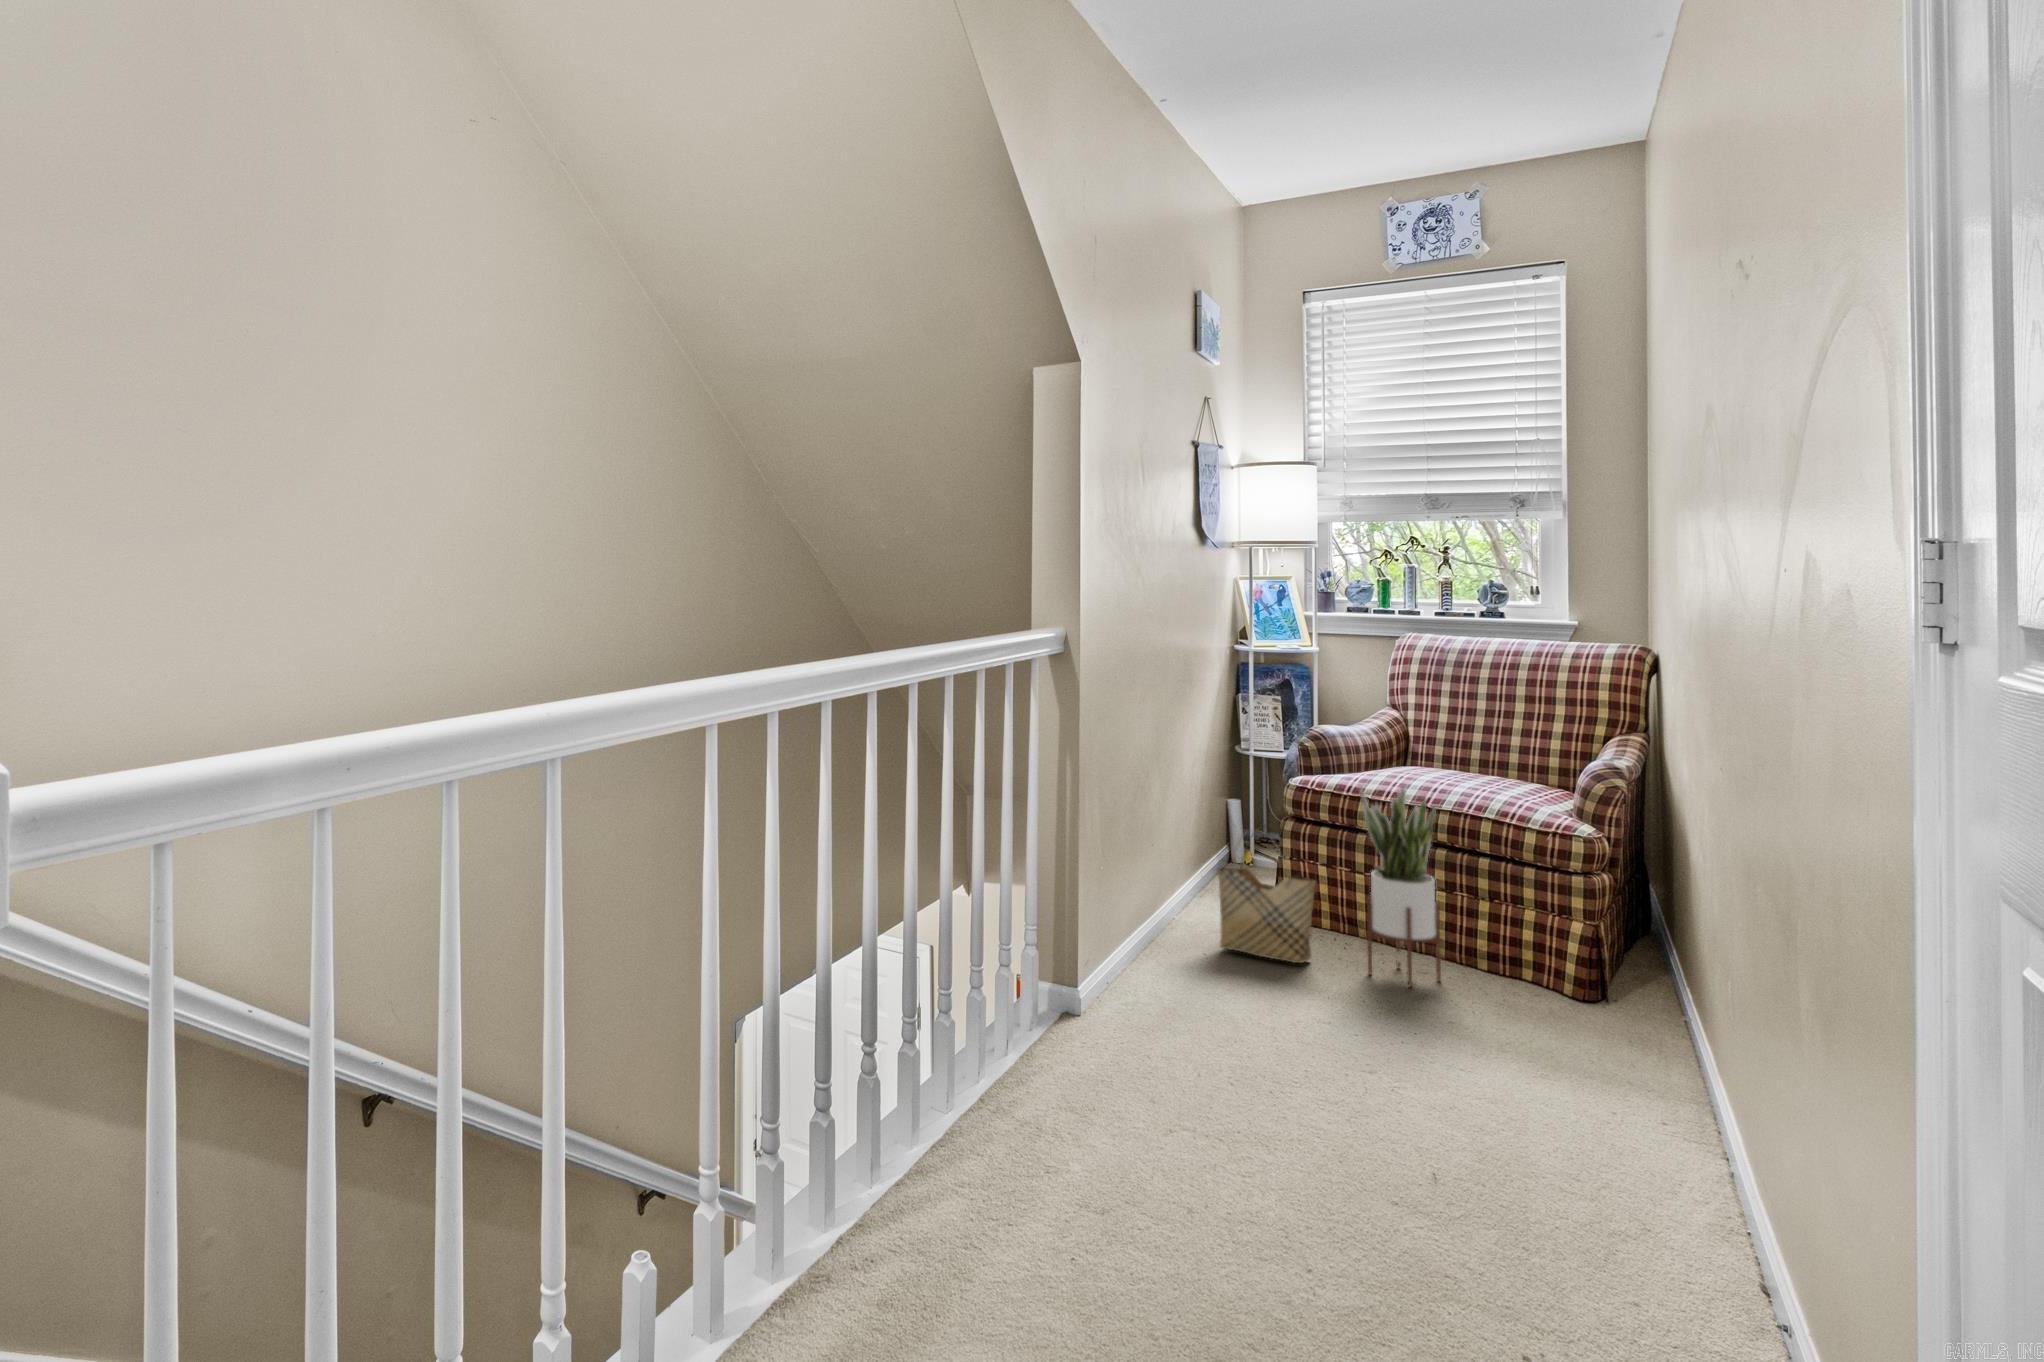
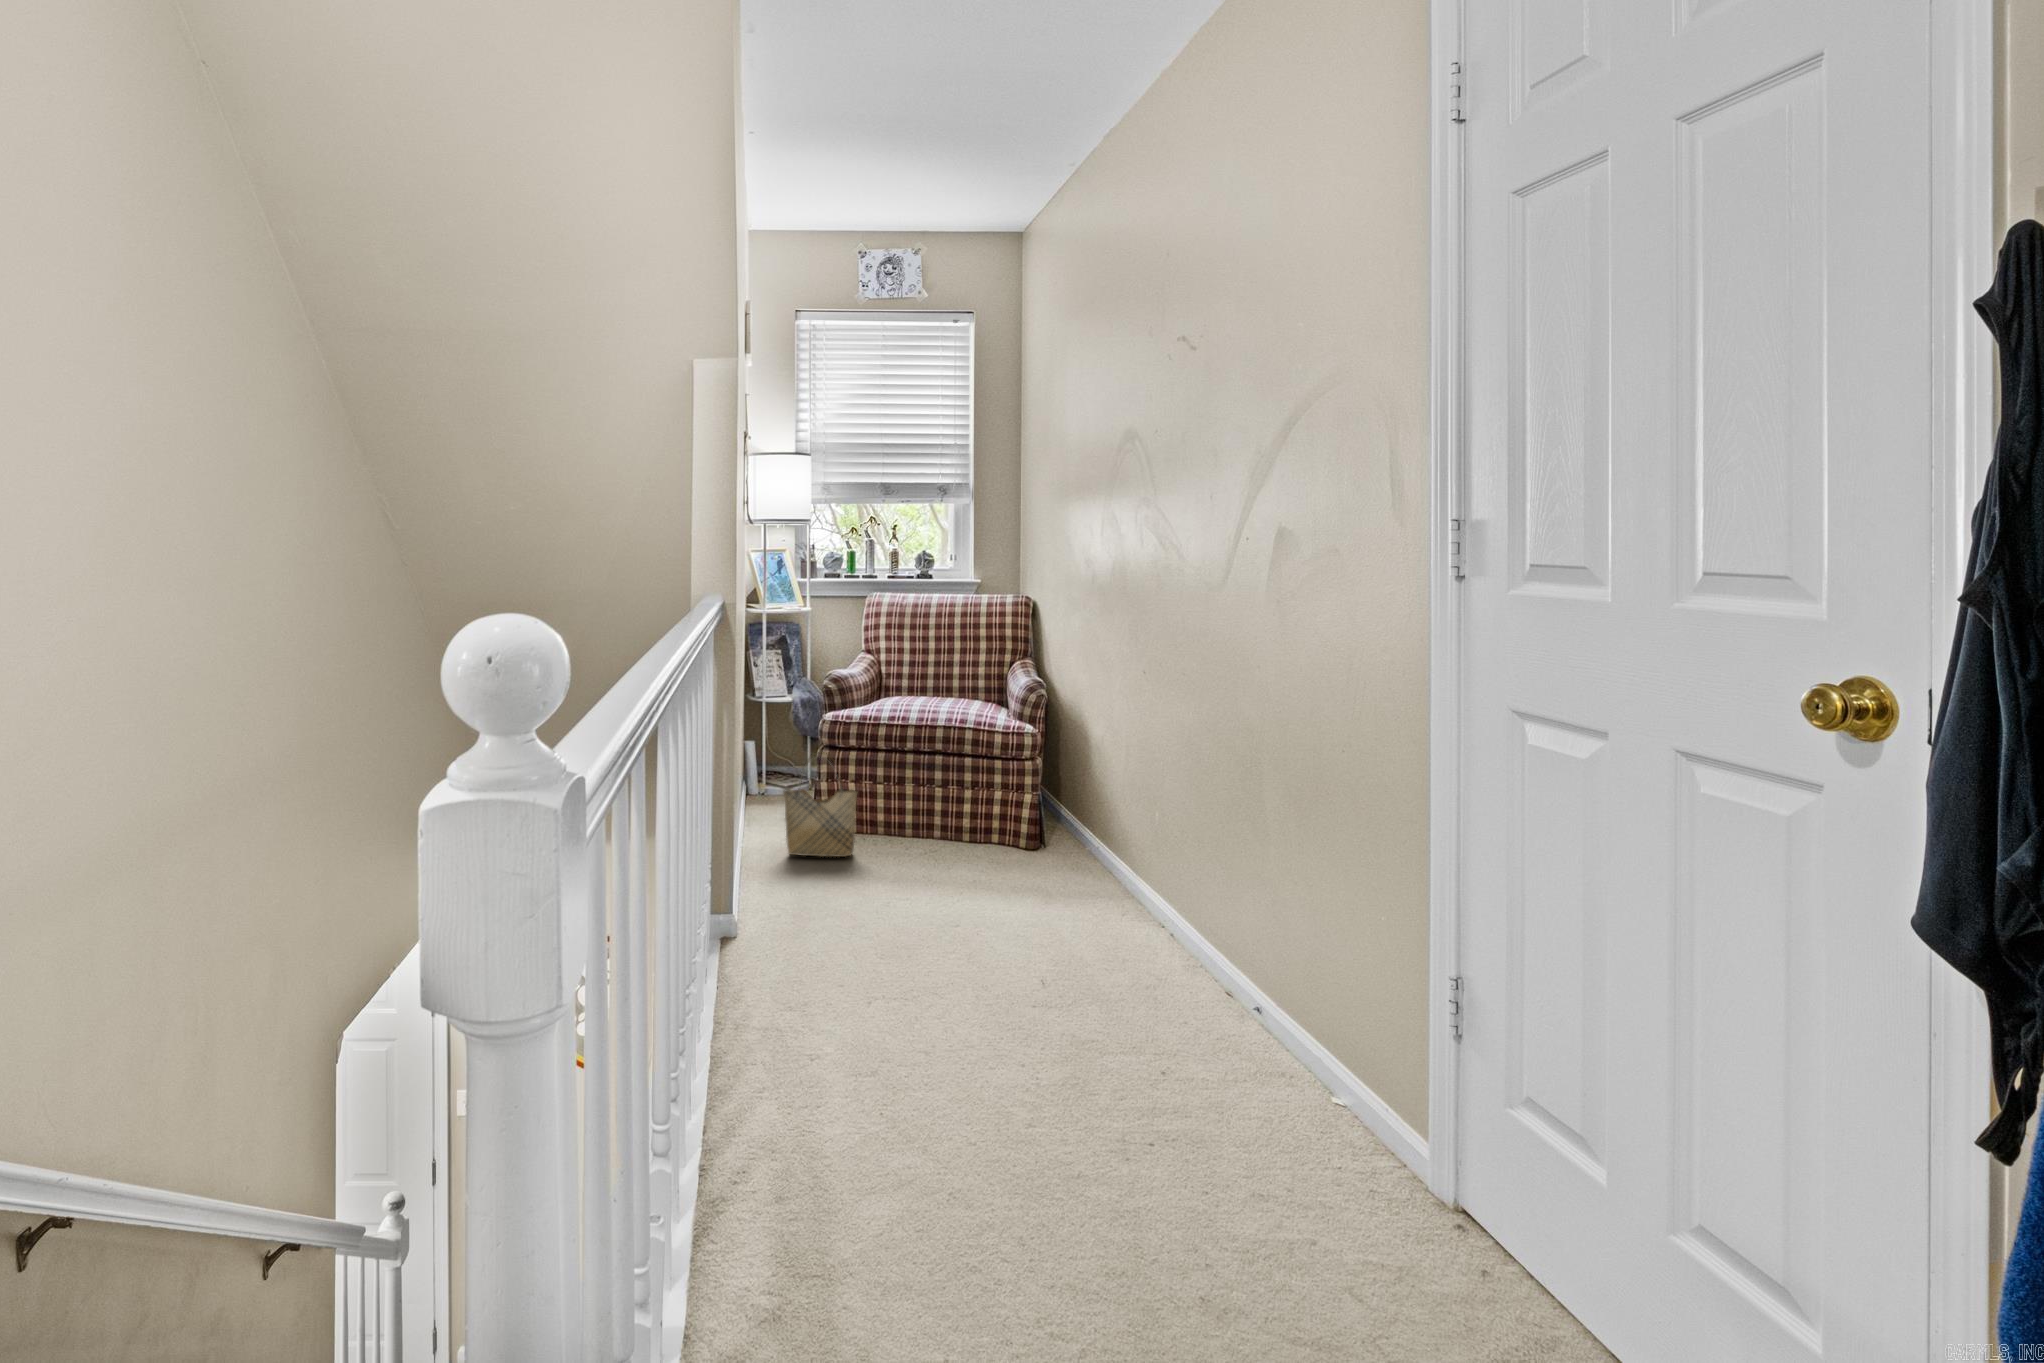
potted plant: present [1359,784,1441,988] -> none [893,709,942,860]

